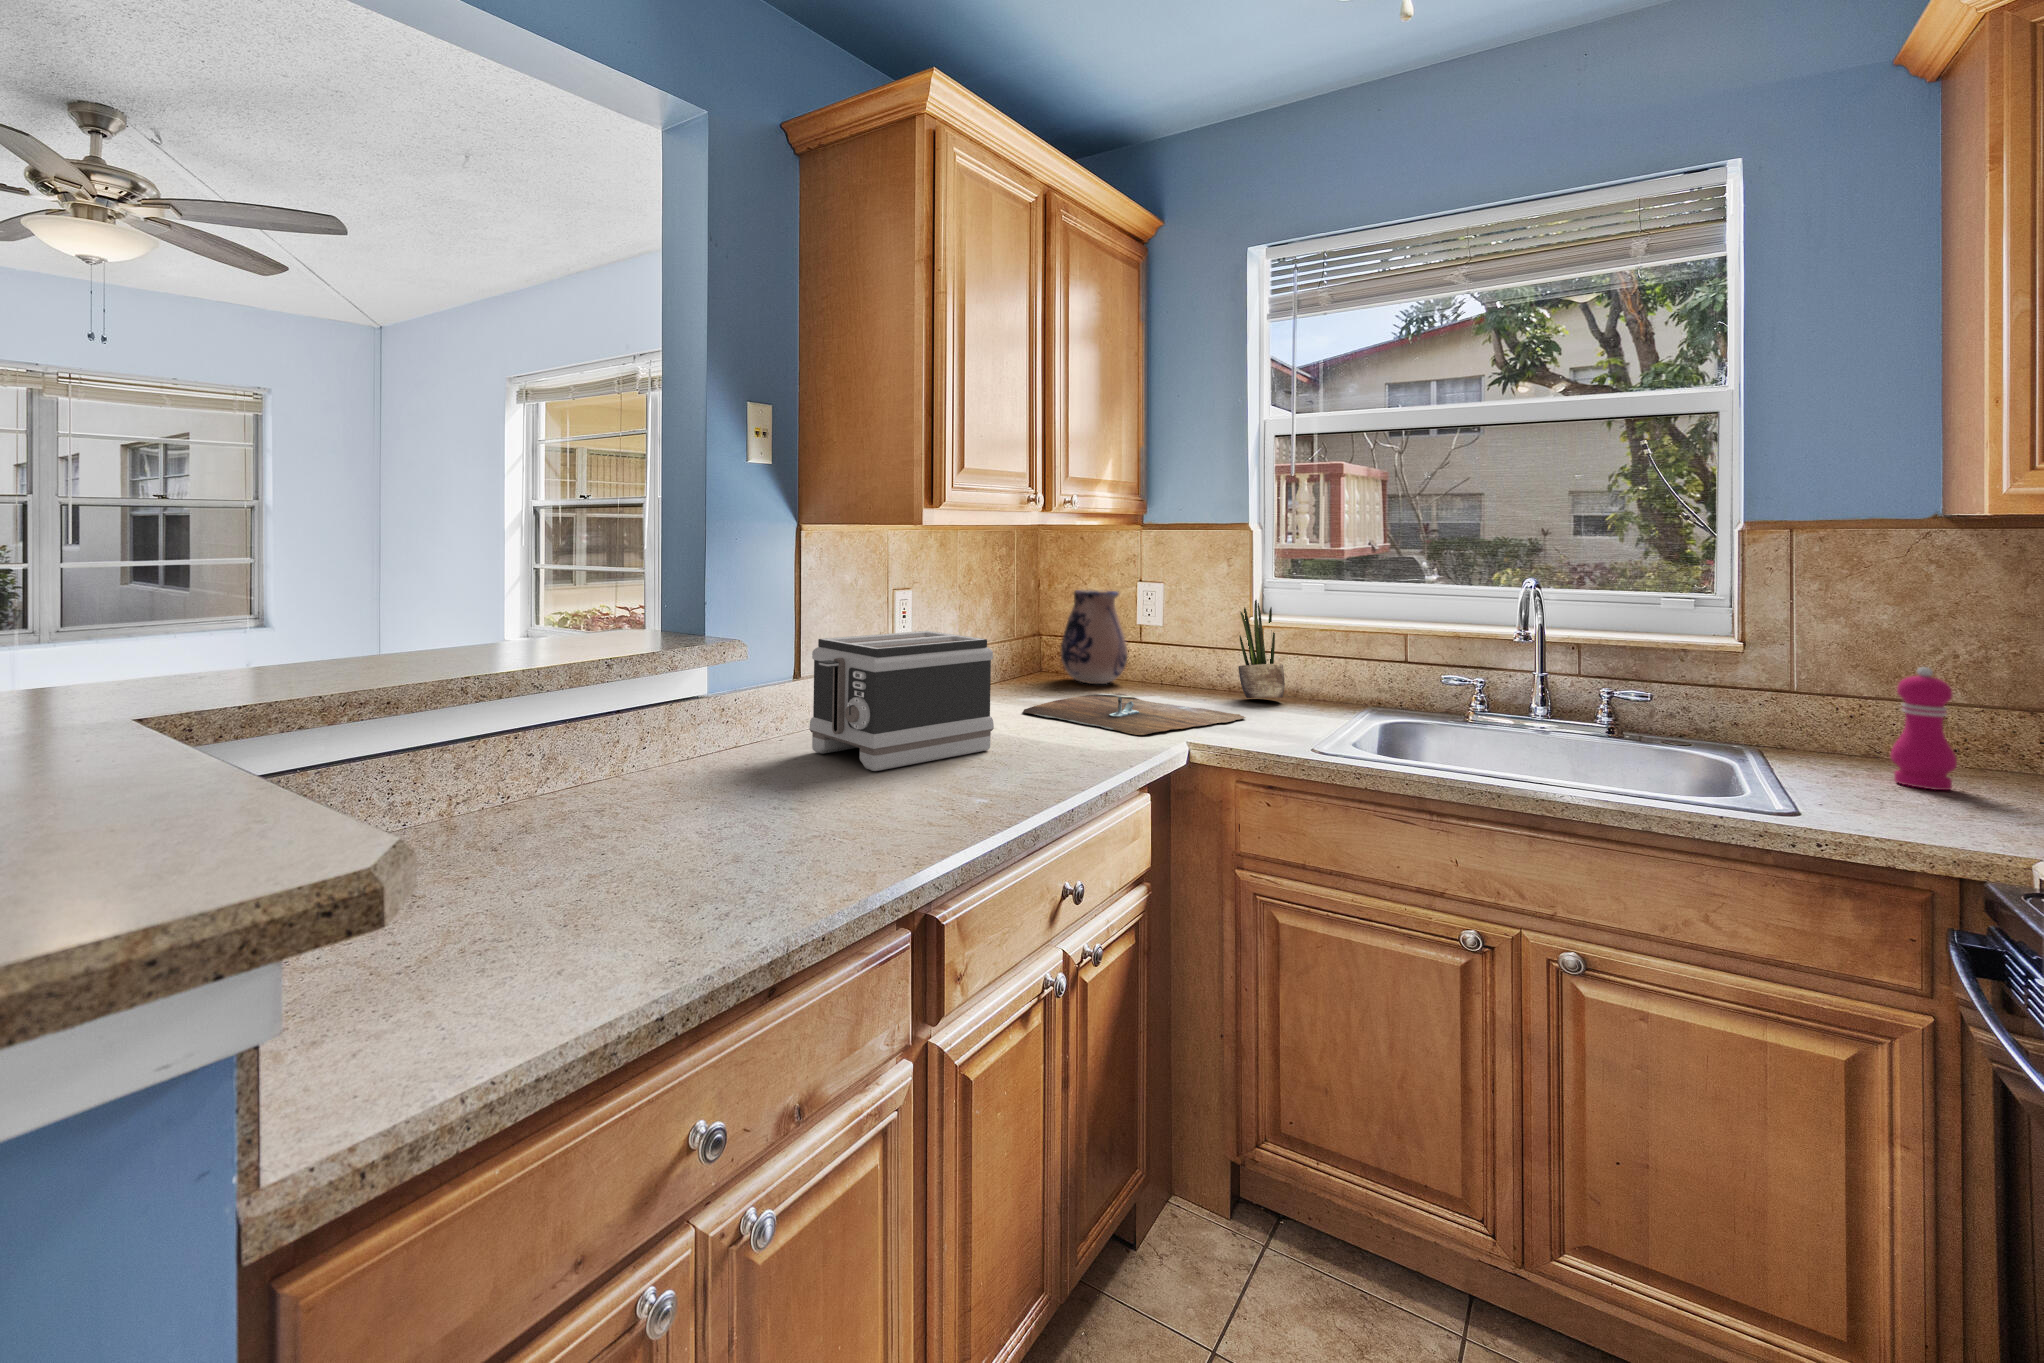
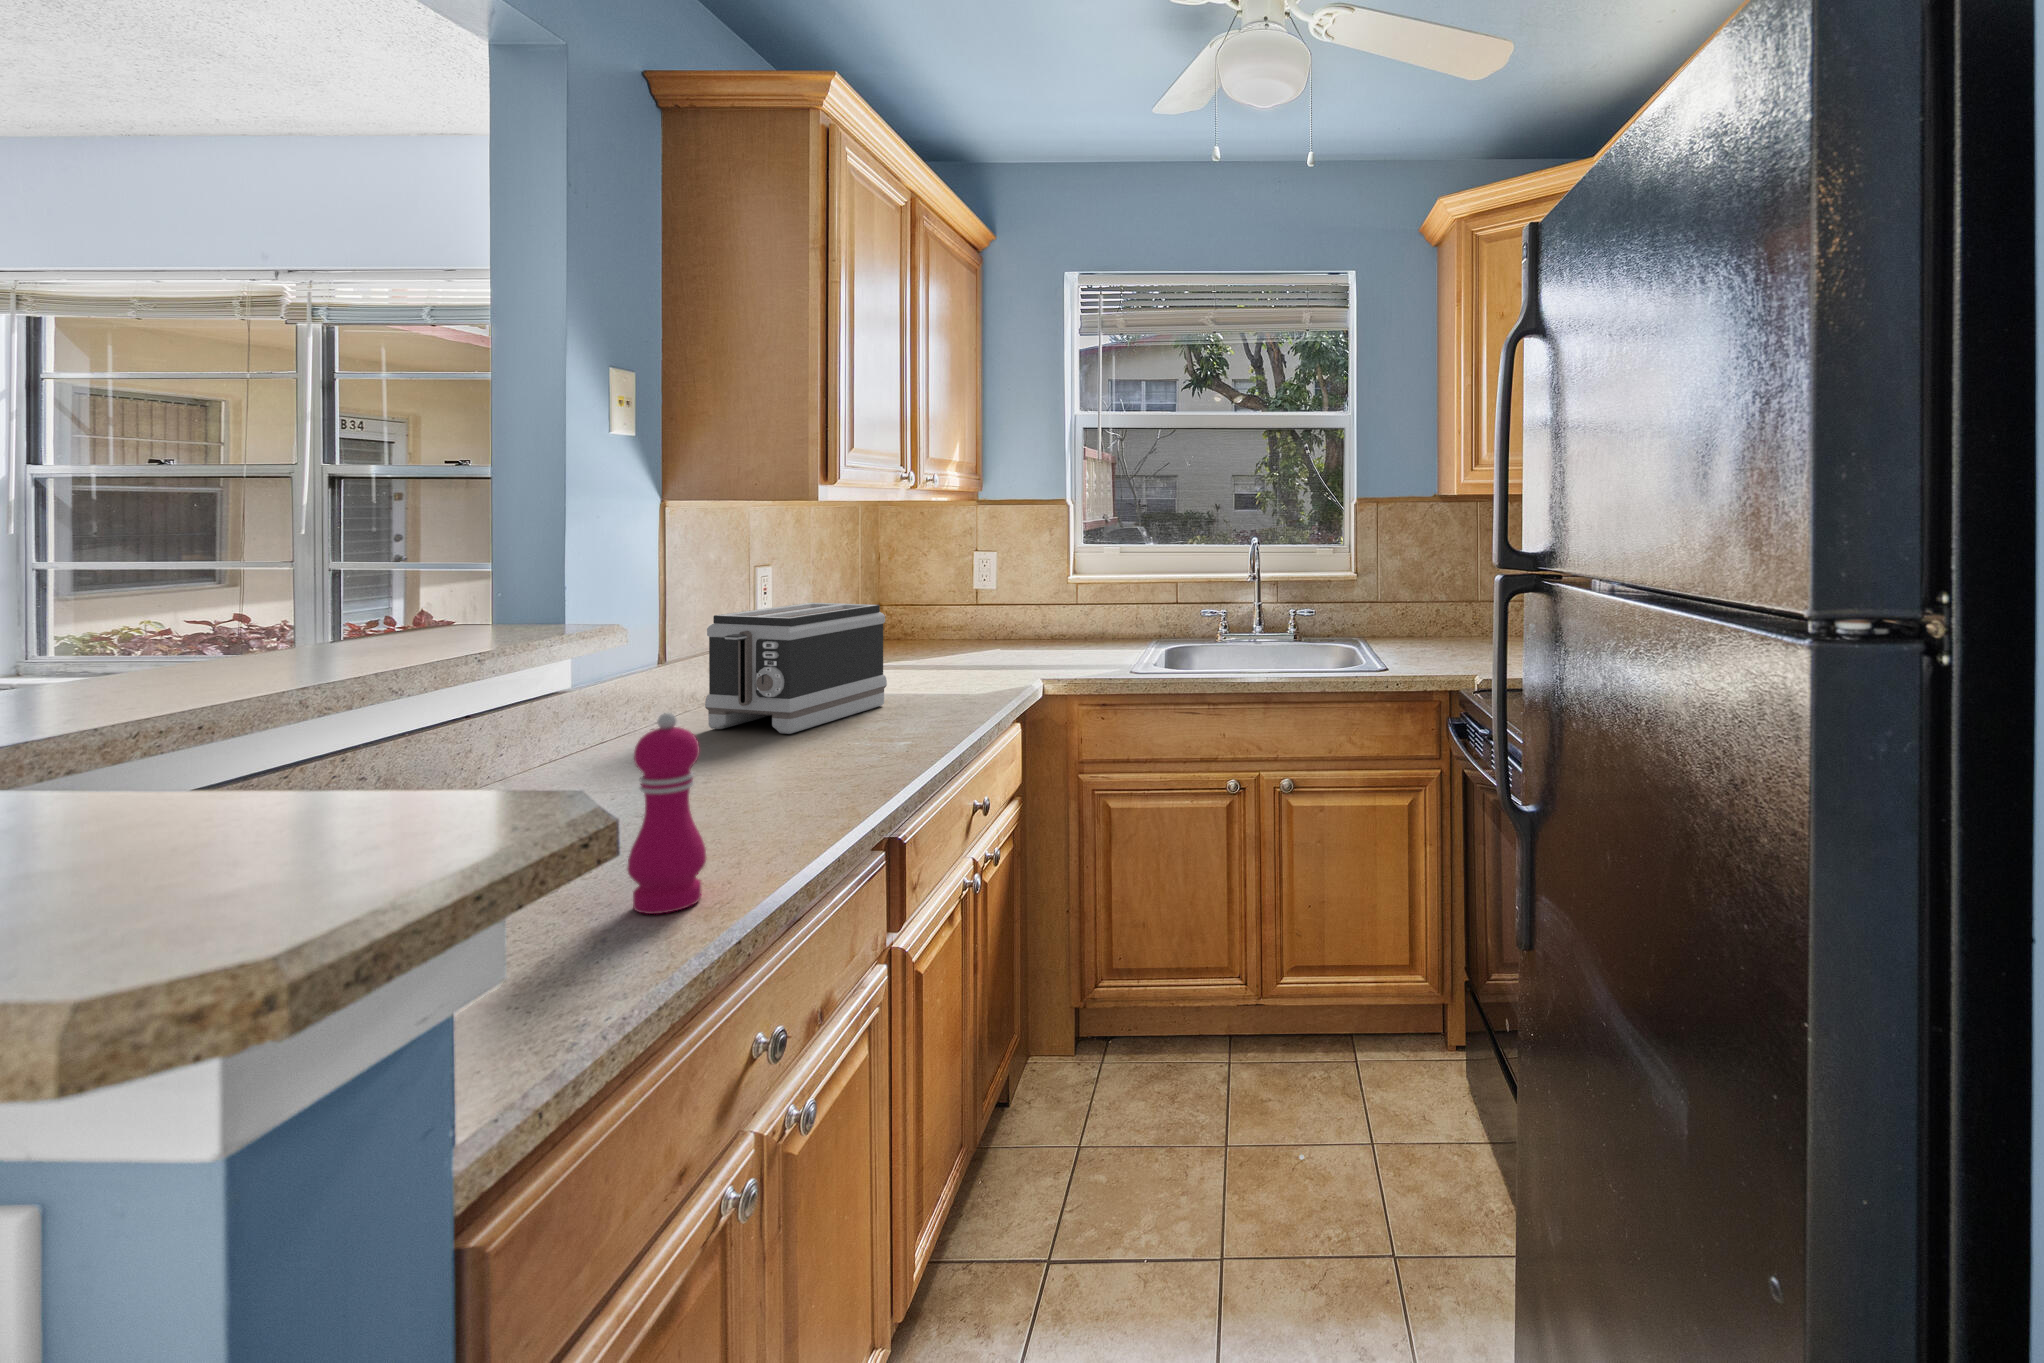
ceramic pitcher: present [1061,590,1128,684] -> none [904,561,968,647]
potted plant: present [1238,600,1285,698] -> none [1060,561,1096,645]
pepper mill: present [1891,667,1957,790] -> present [627,713,706,914]
cutting board: present [1023,693,1246,735] -> none [890,651,1075,679]

